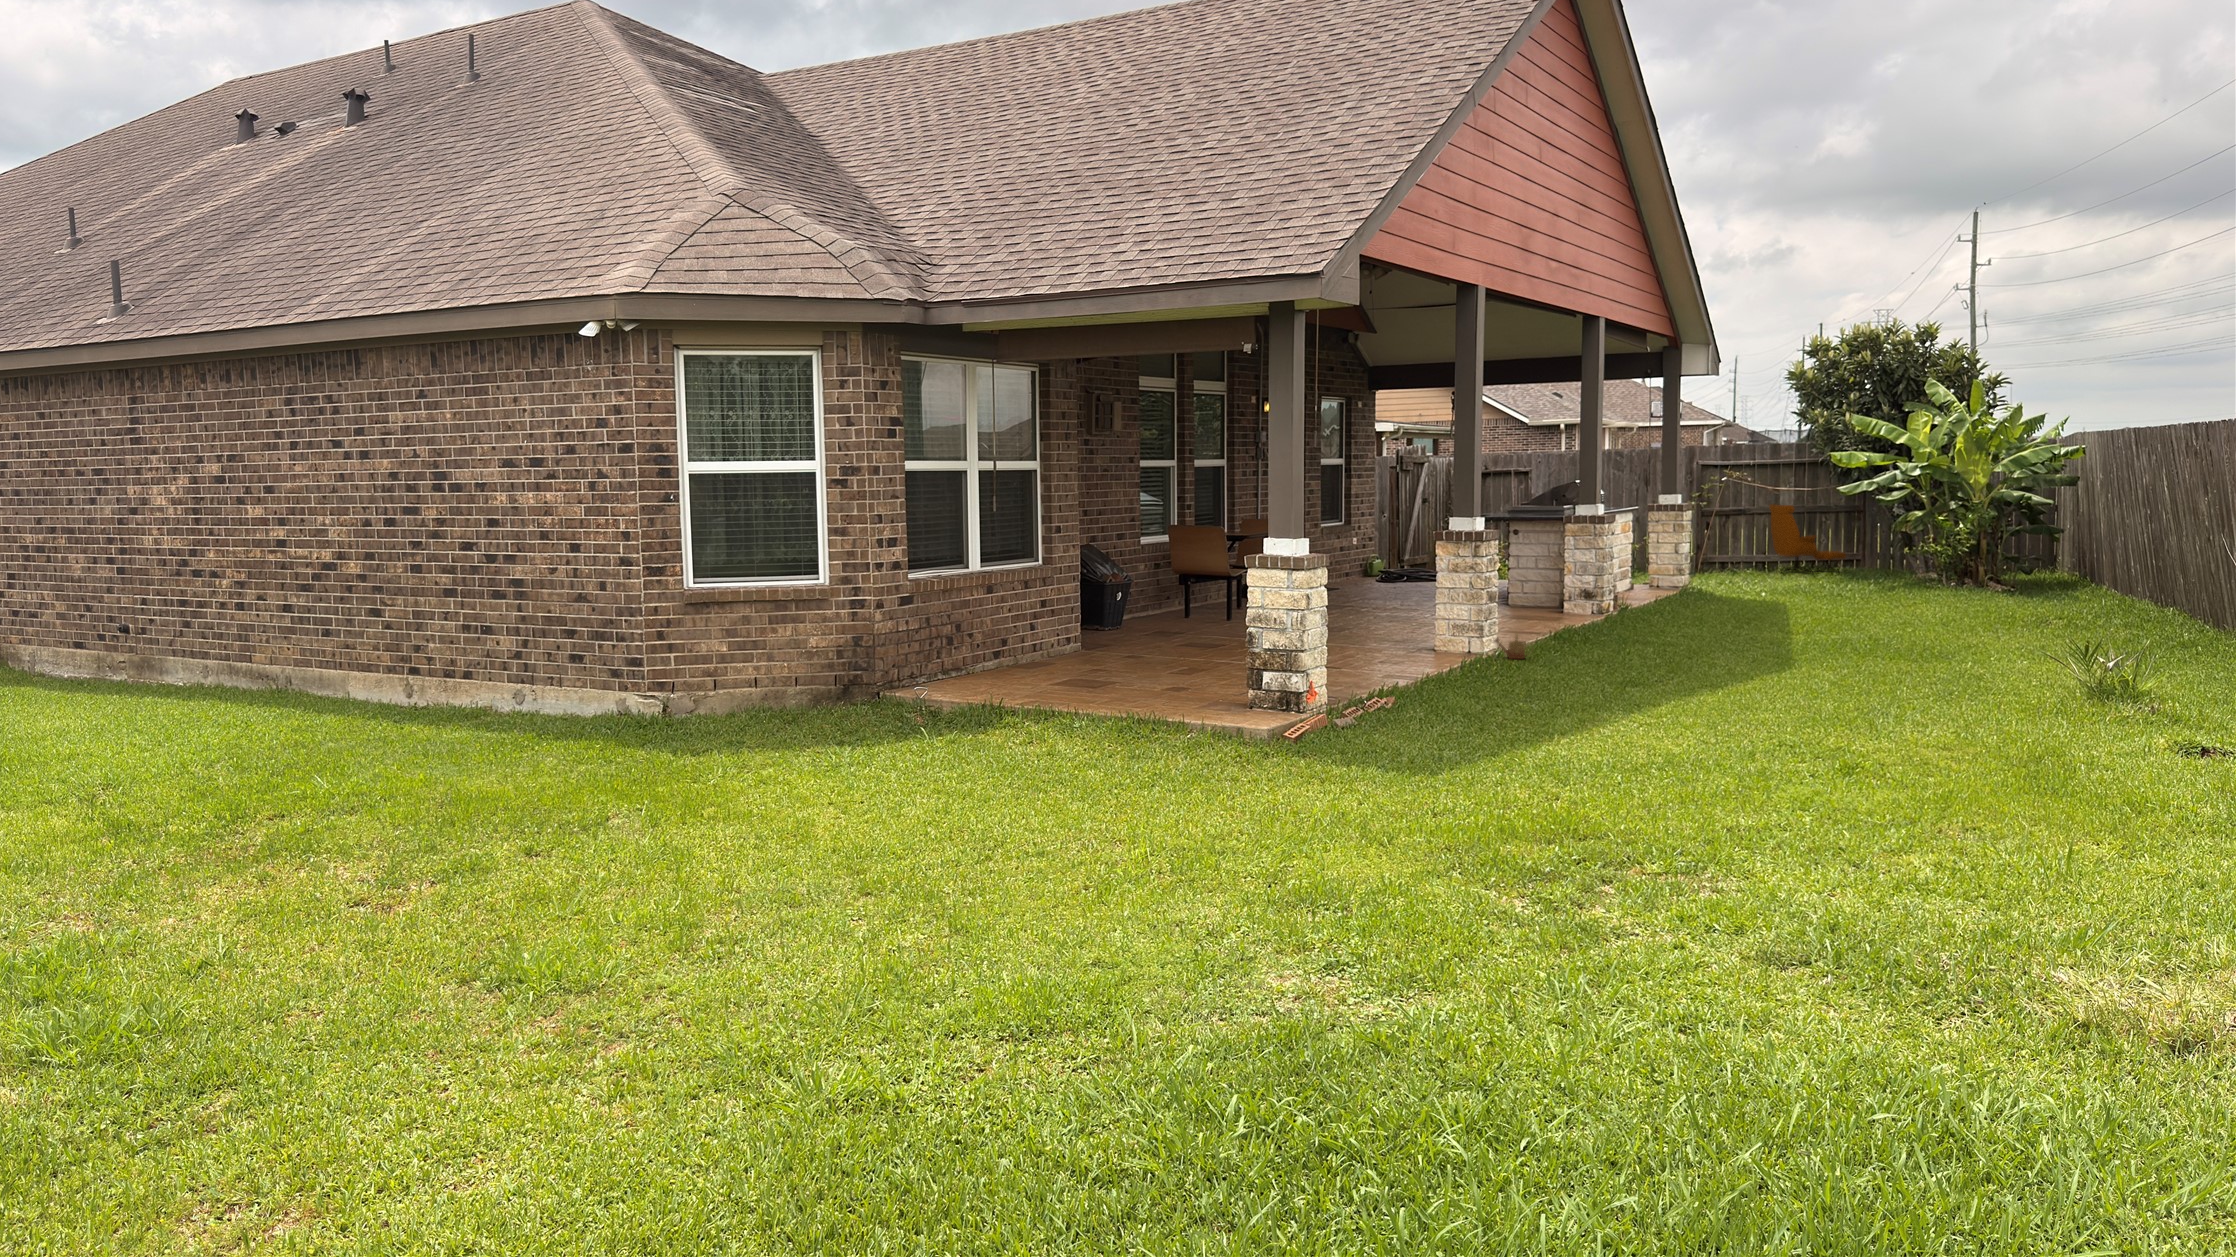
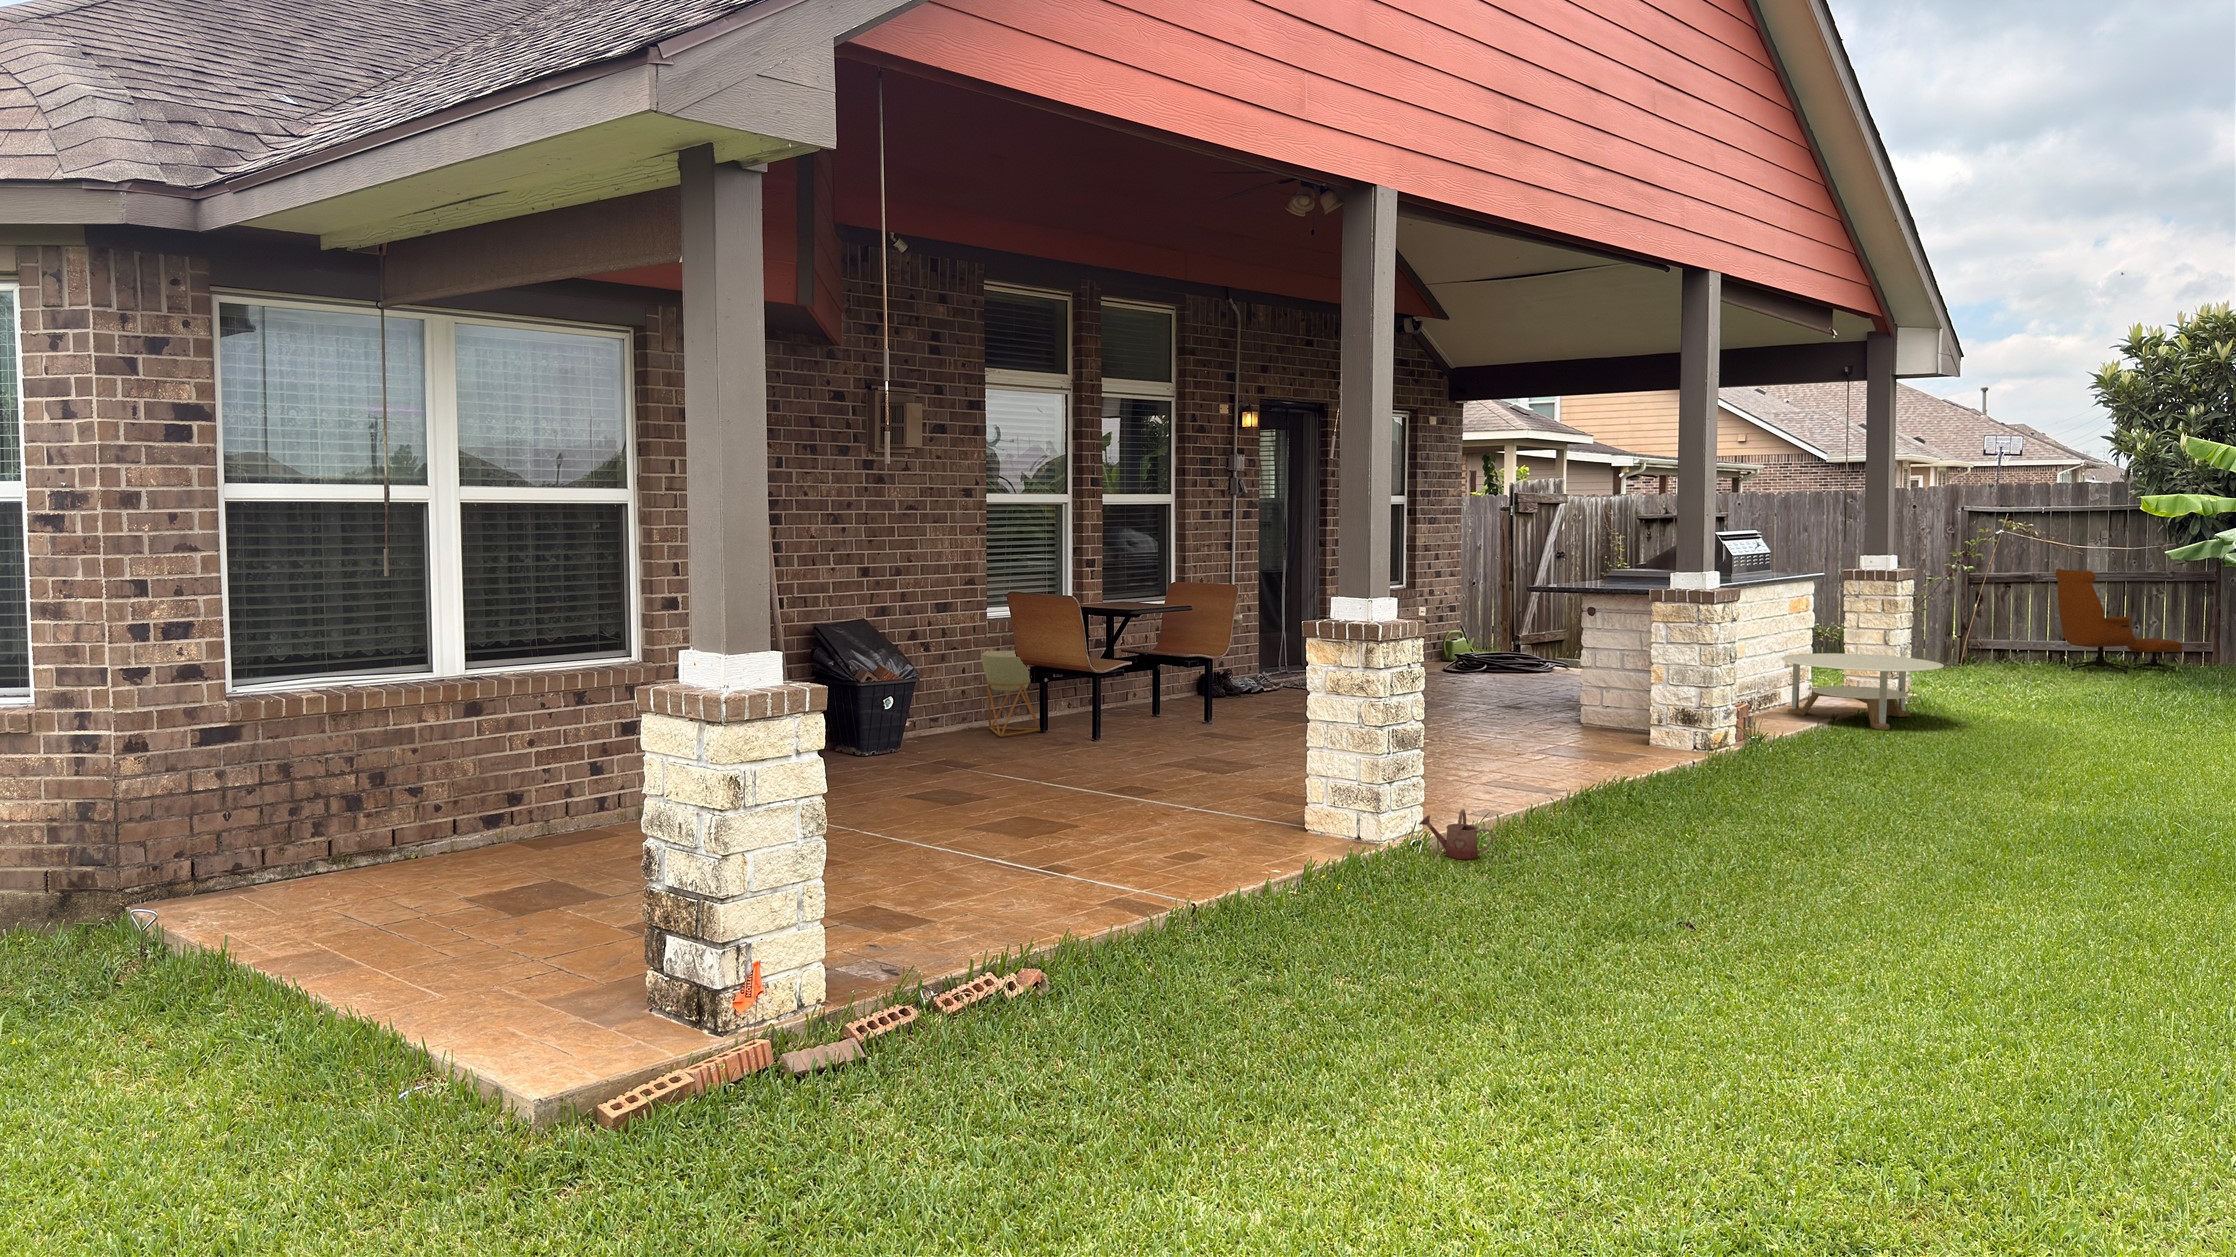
round table: none [1621,559,1719,605] -> present [1781,653,1944,730]
planter: none [1148,565,1185,621] -> present [981,651,1040,737]

